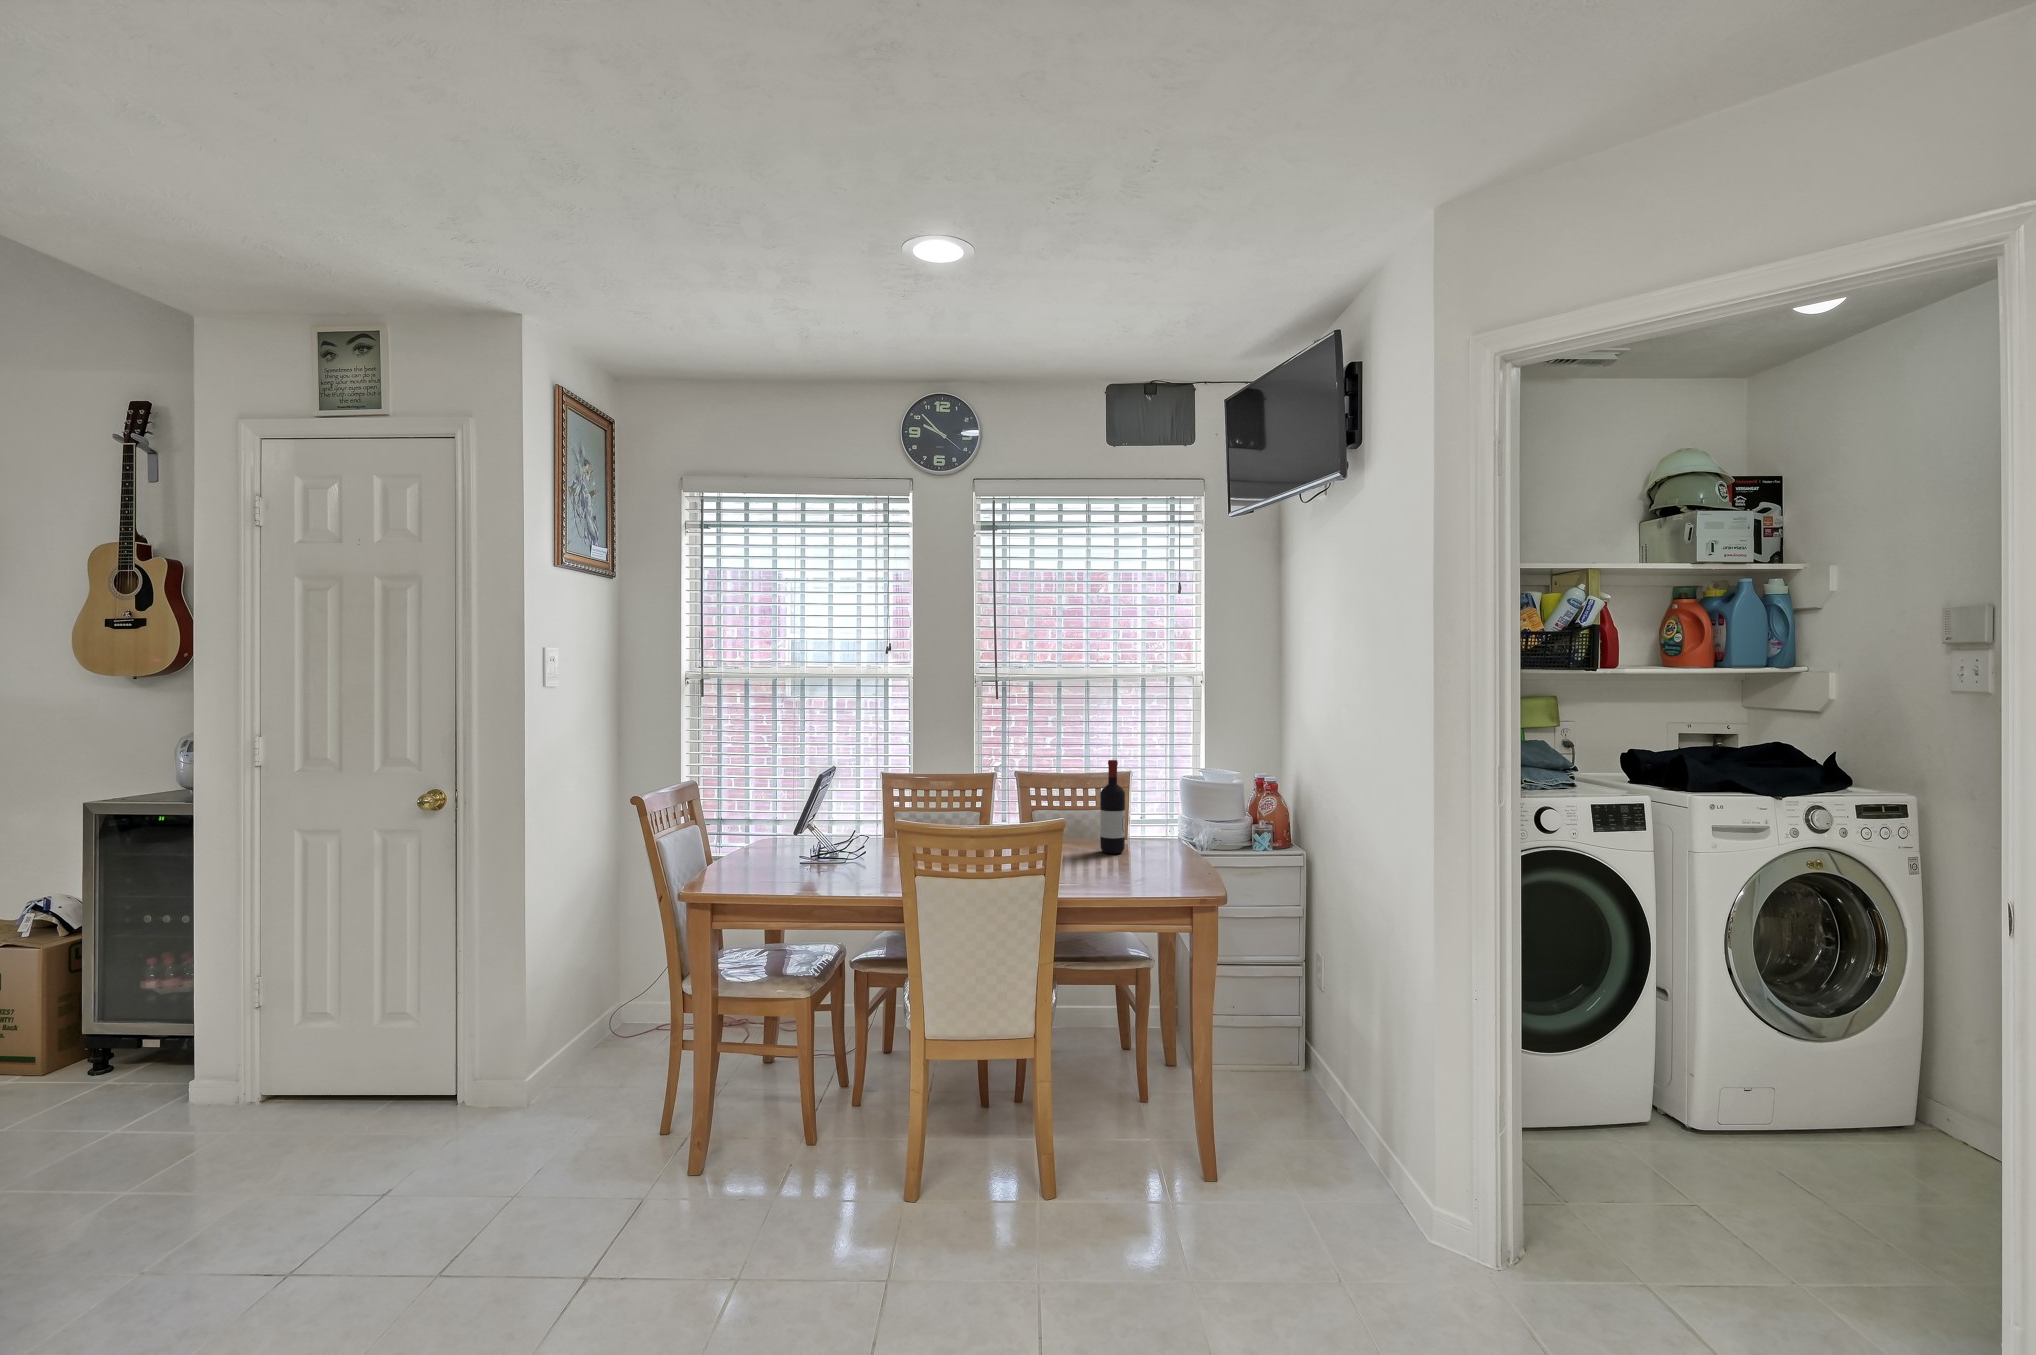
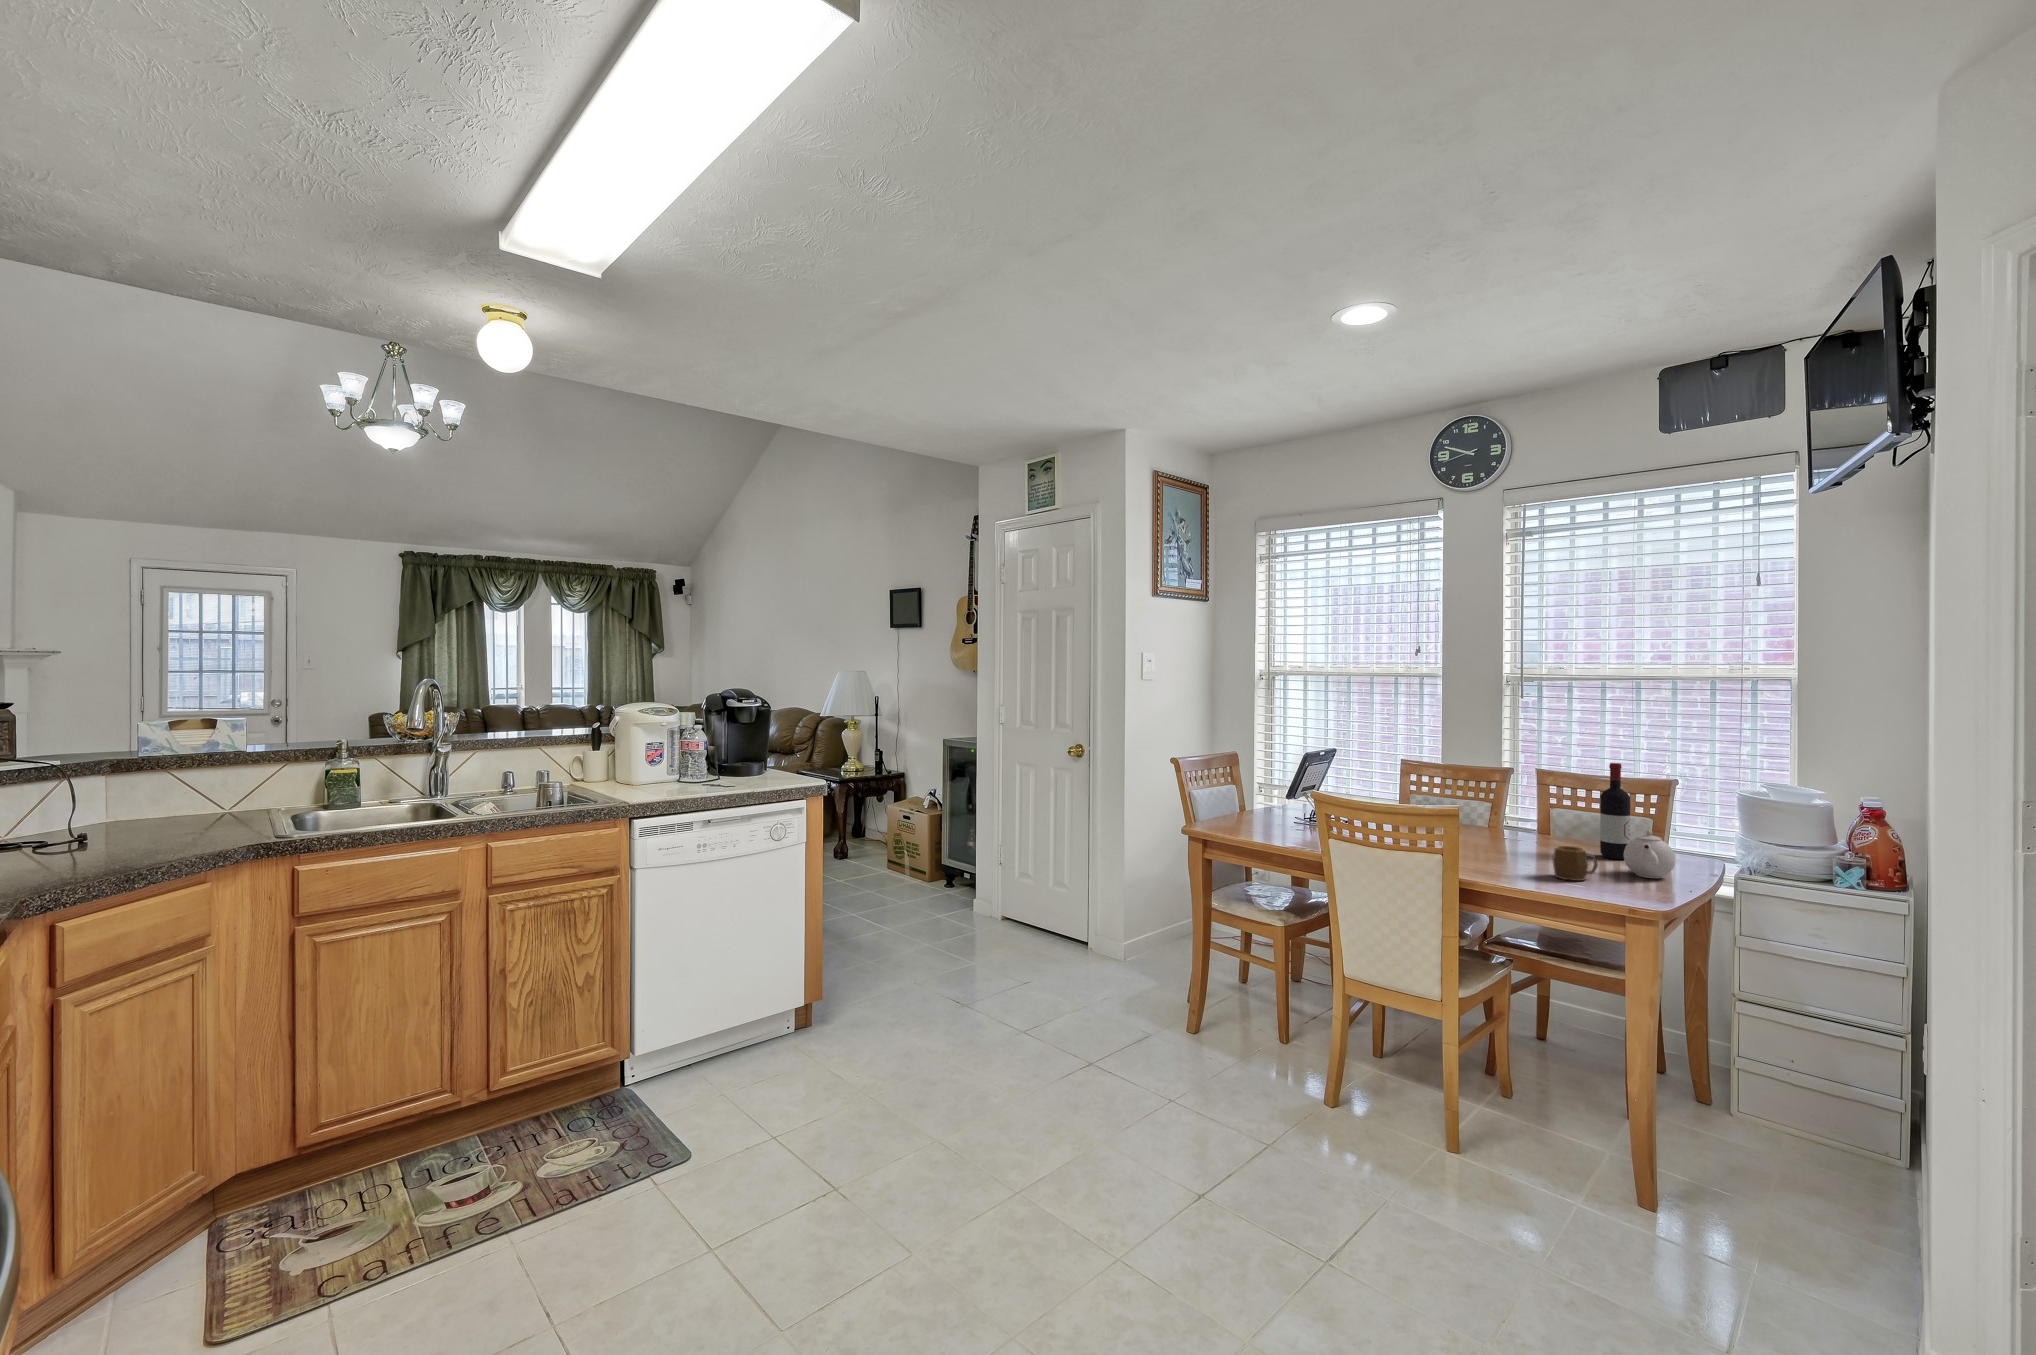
teapot: none [1140,822,1181,868] -> present [1624,830,1675,878]
mug: none [1098,847,1135,883] -> present [1553,846,1598,881]

